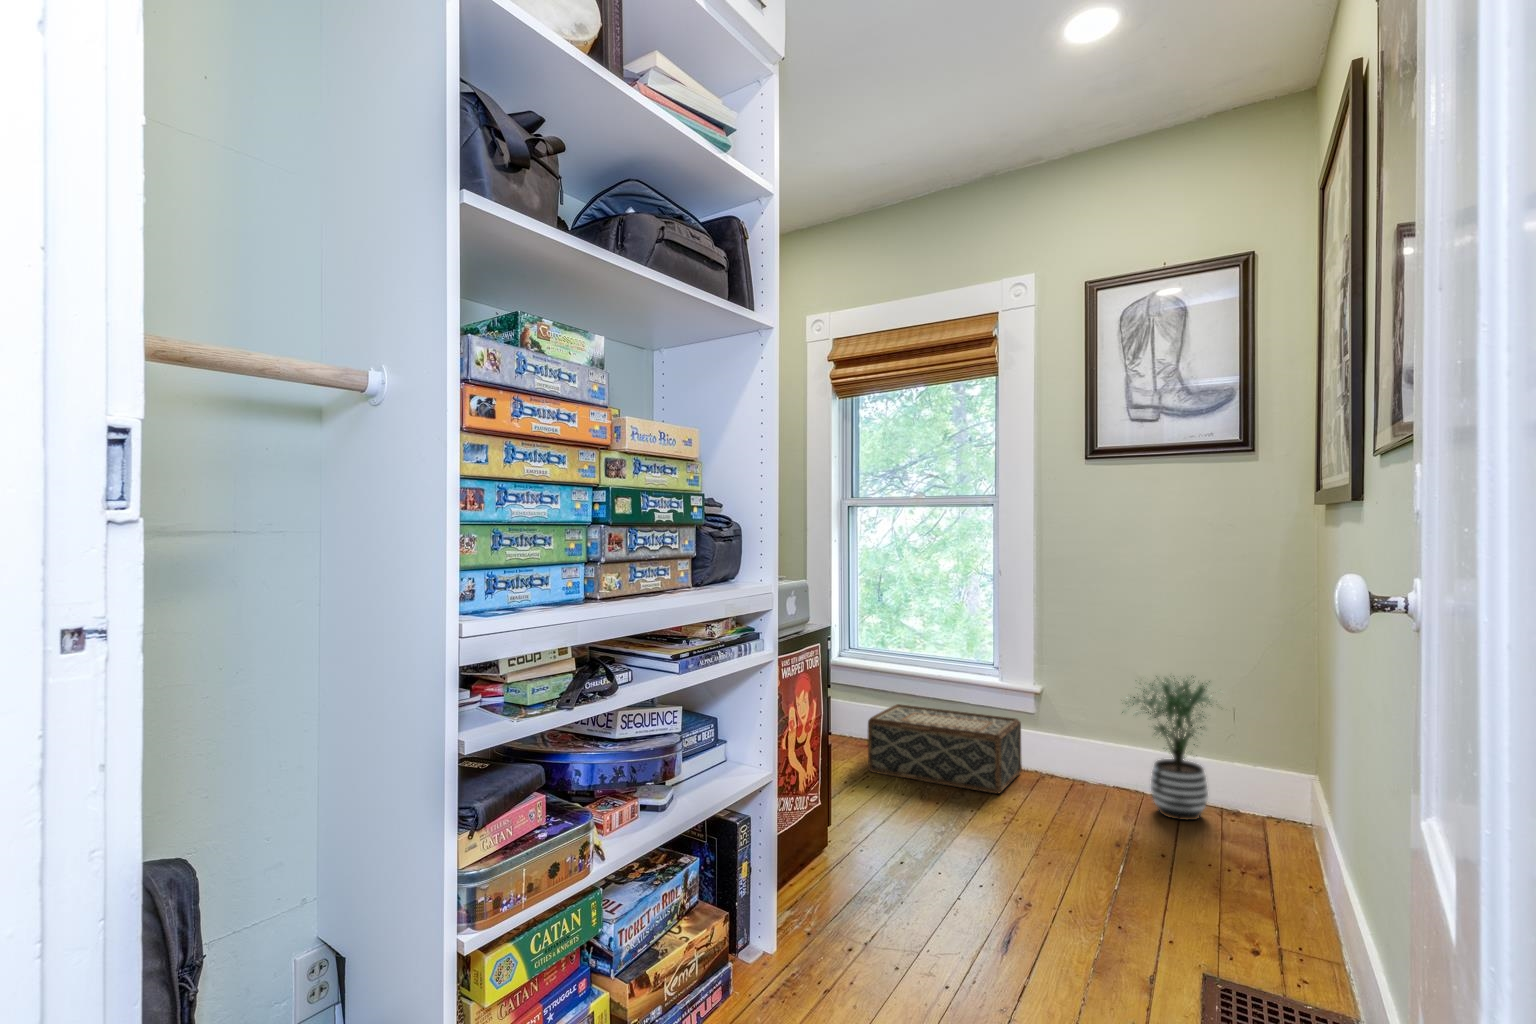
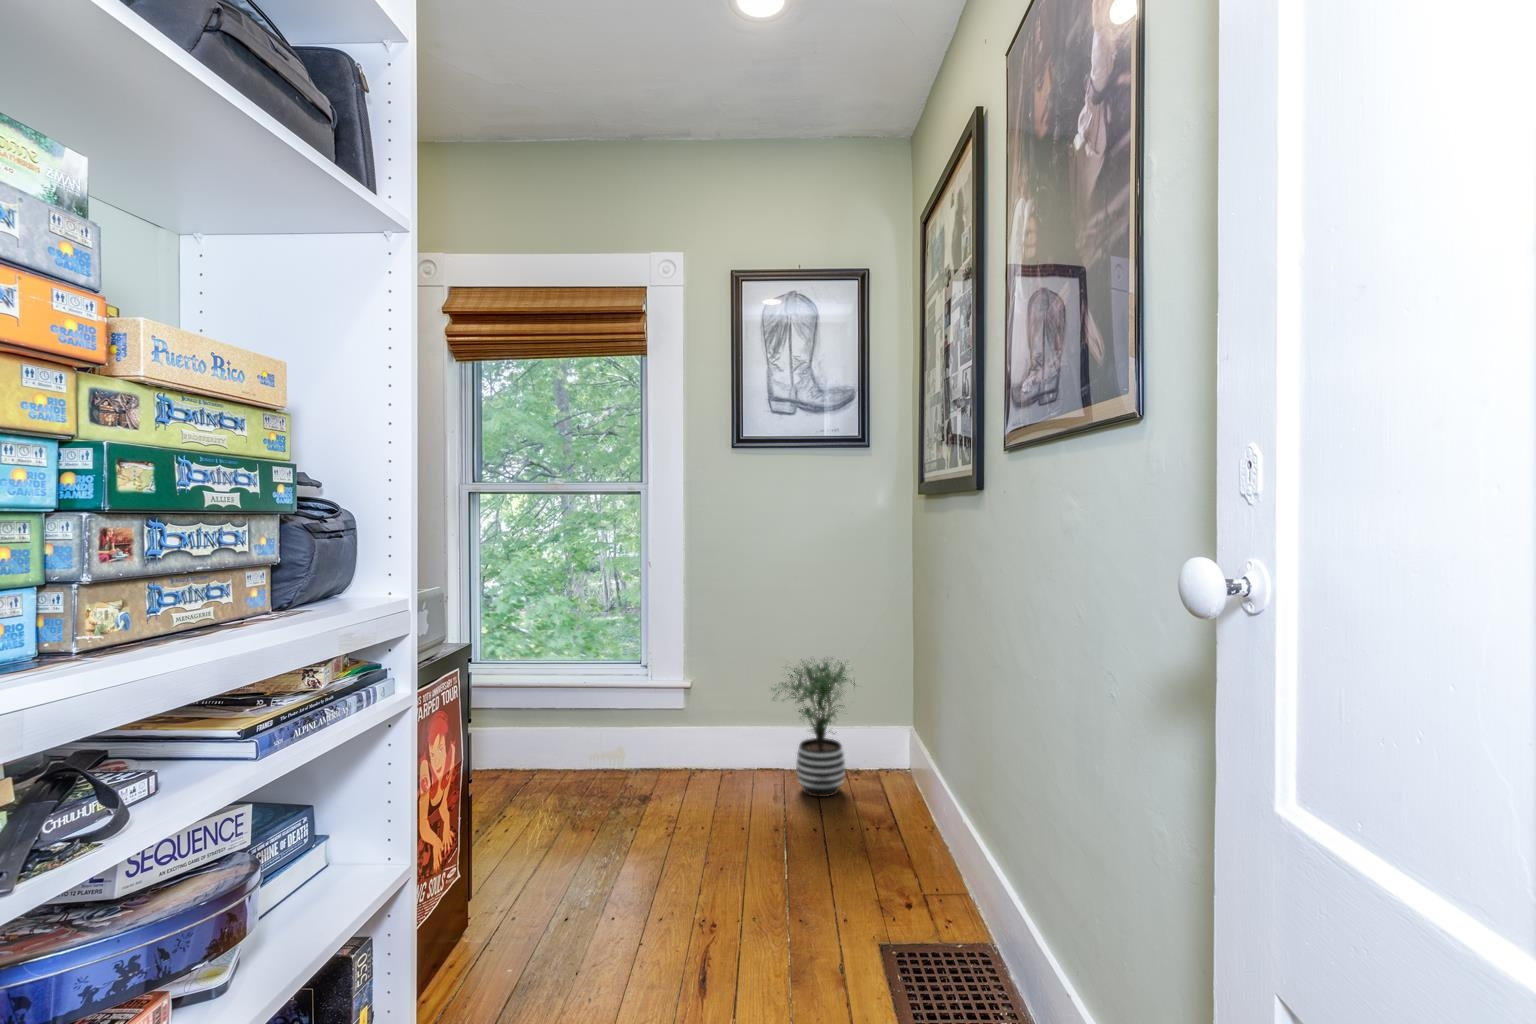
woven basket: present [868,704,1022,793] -> none [501,717,668,803]

